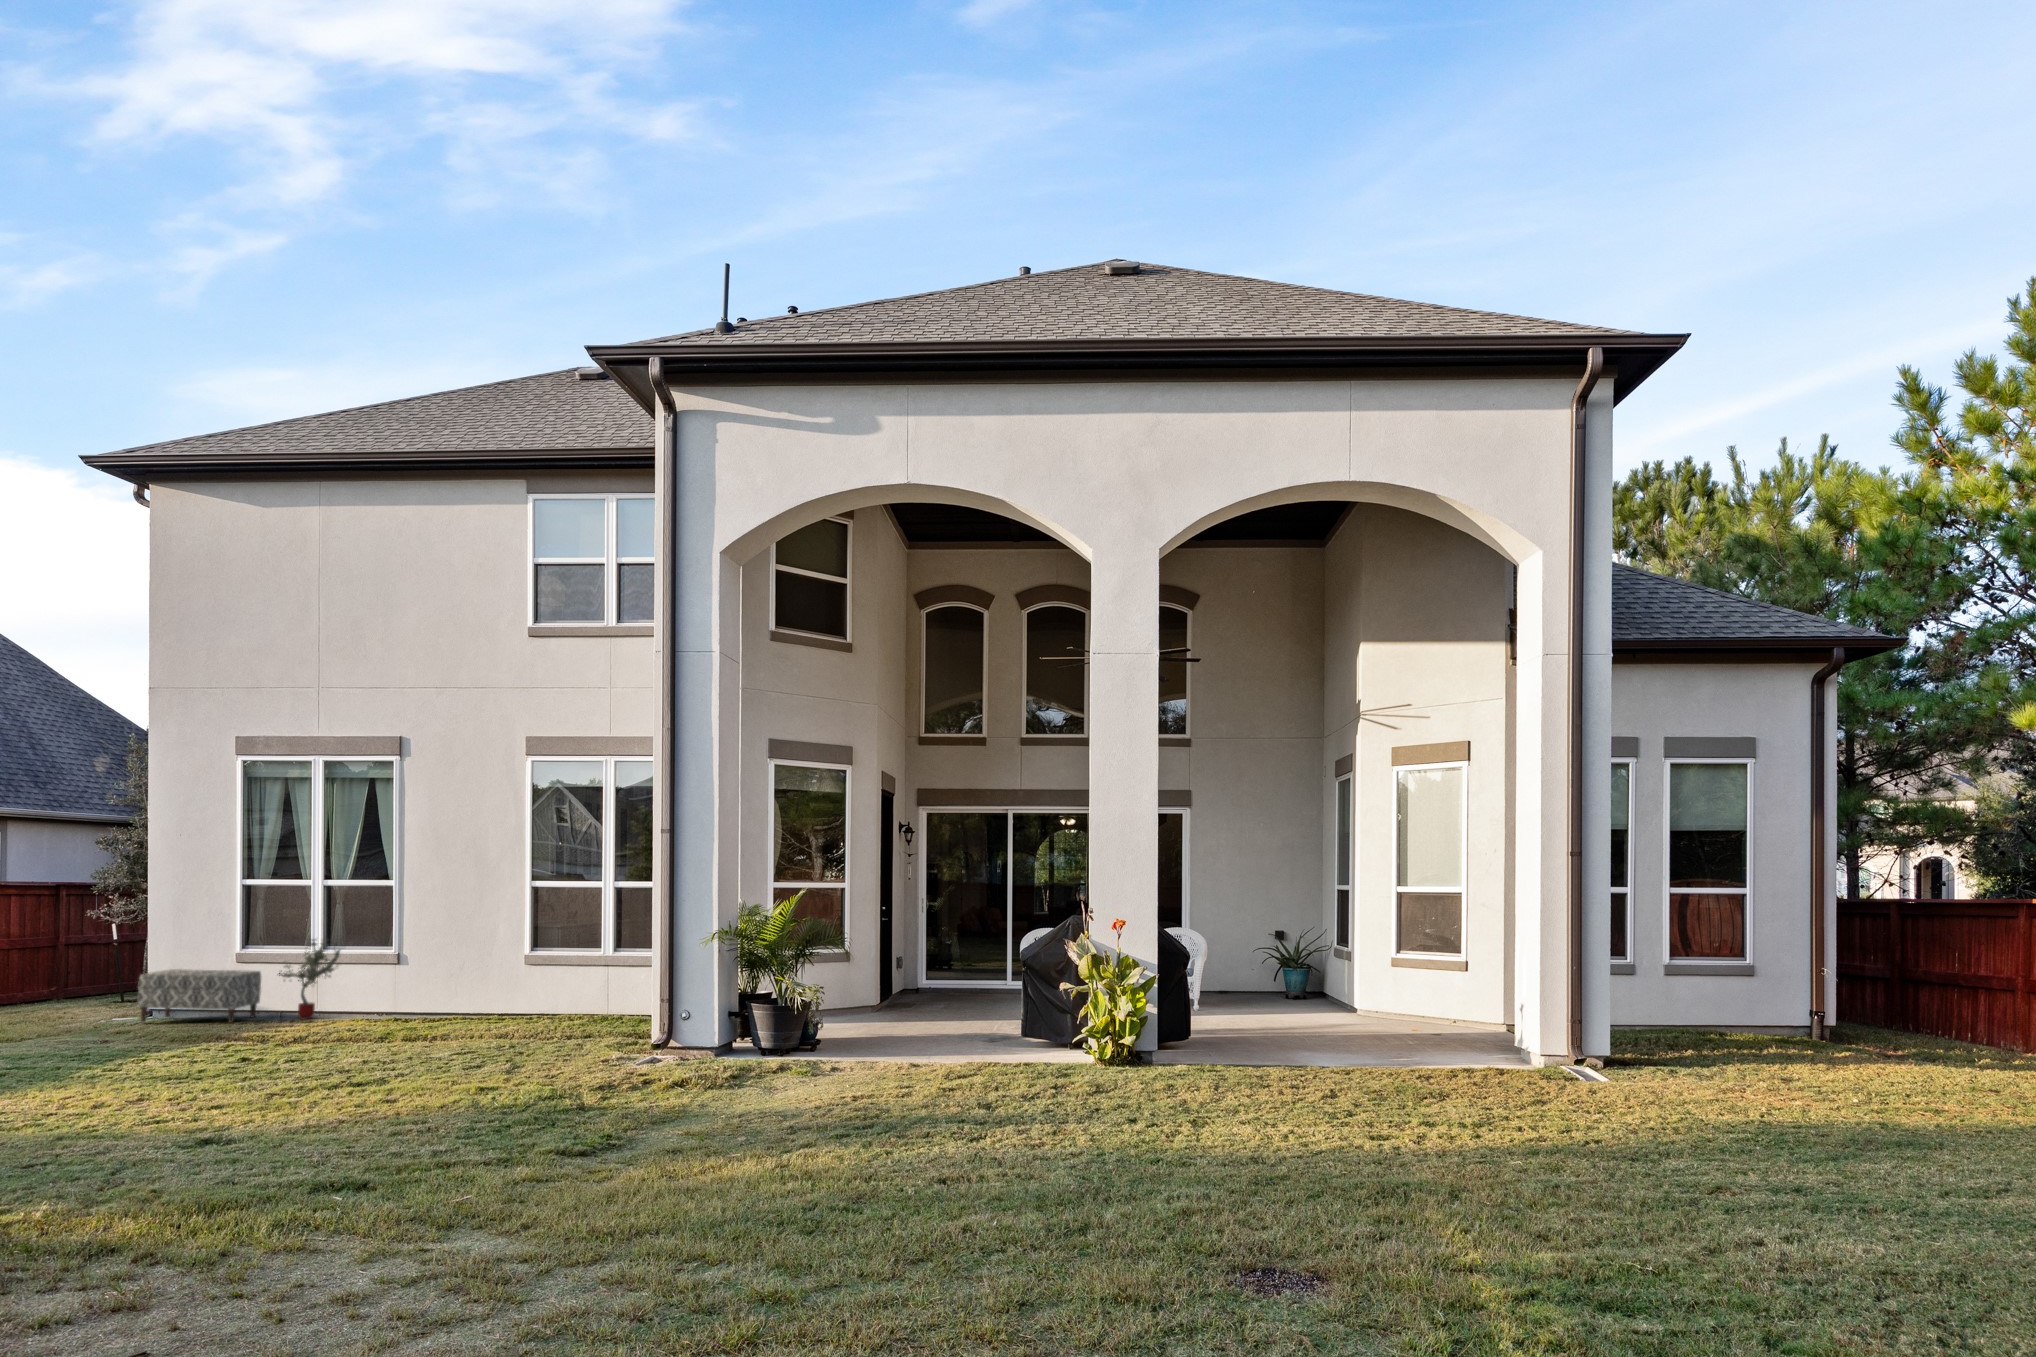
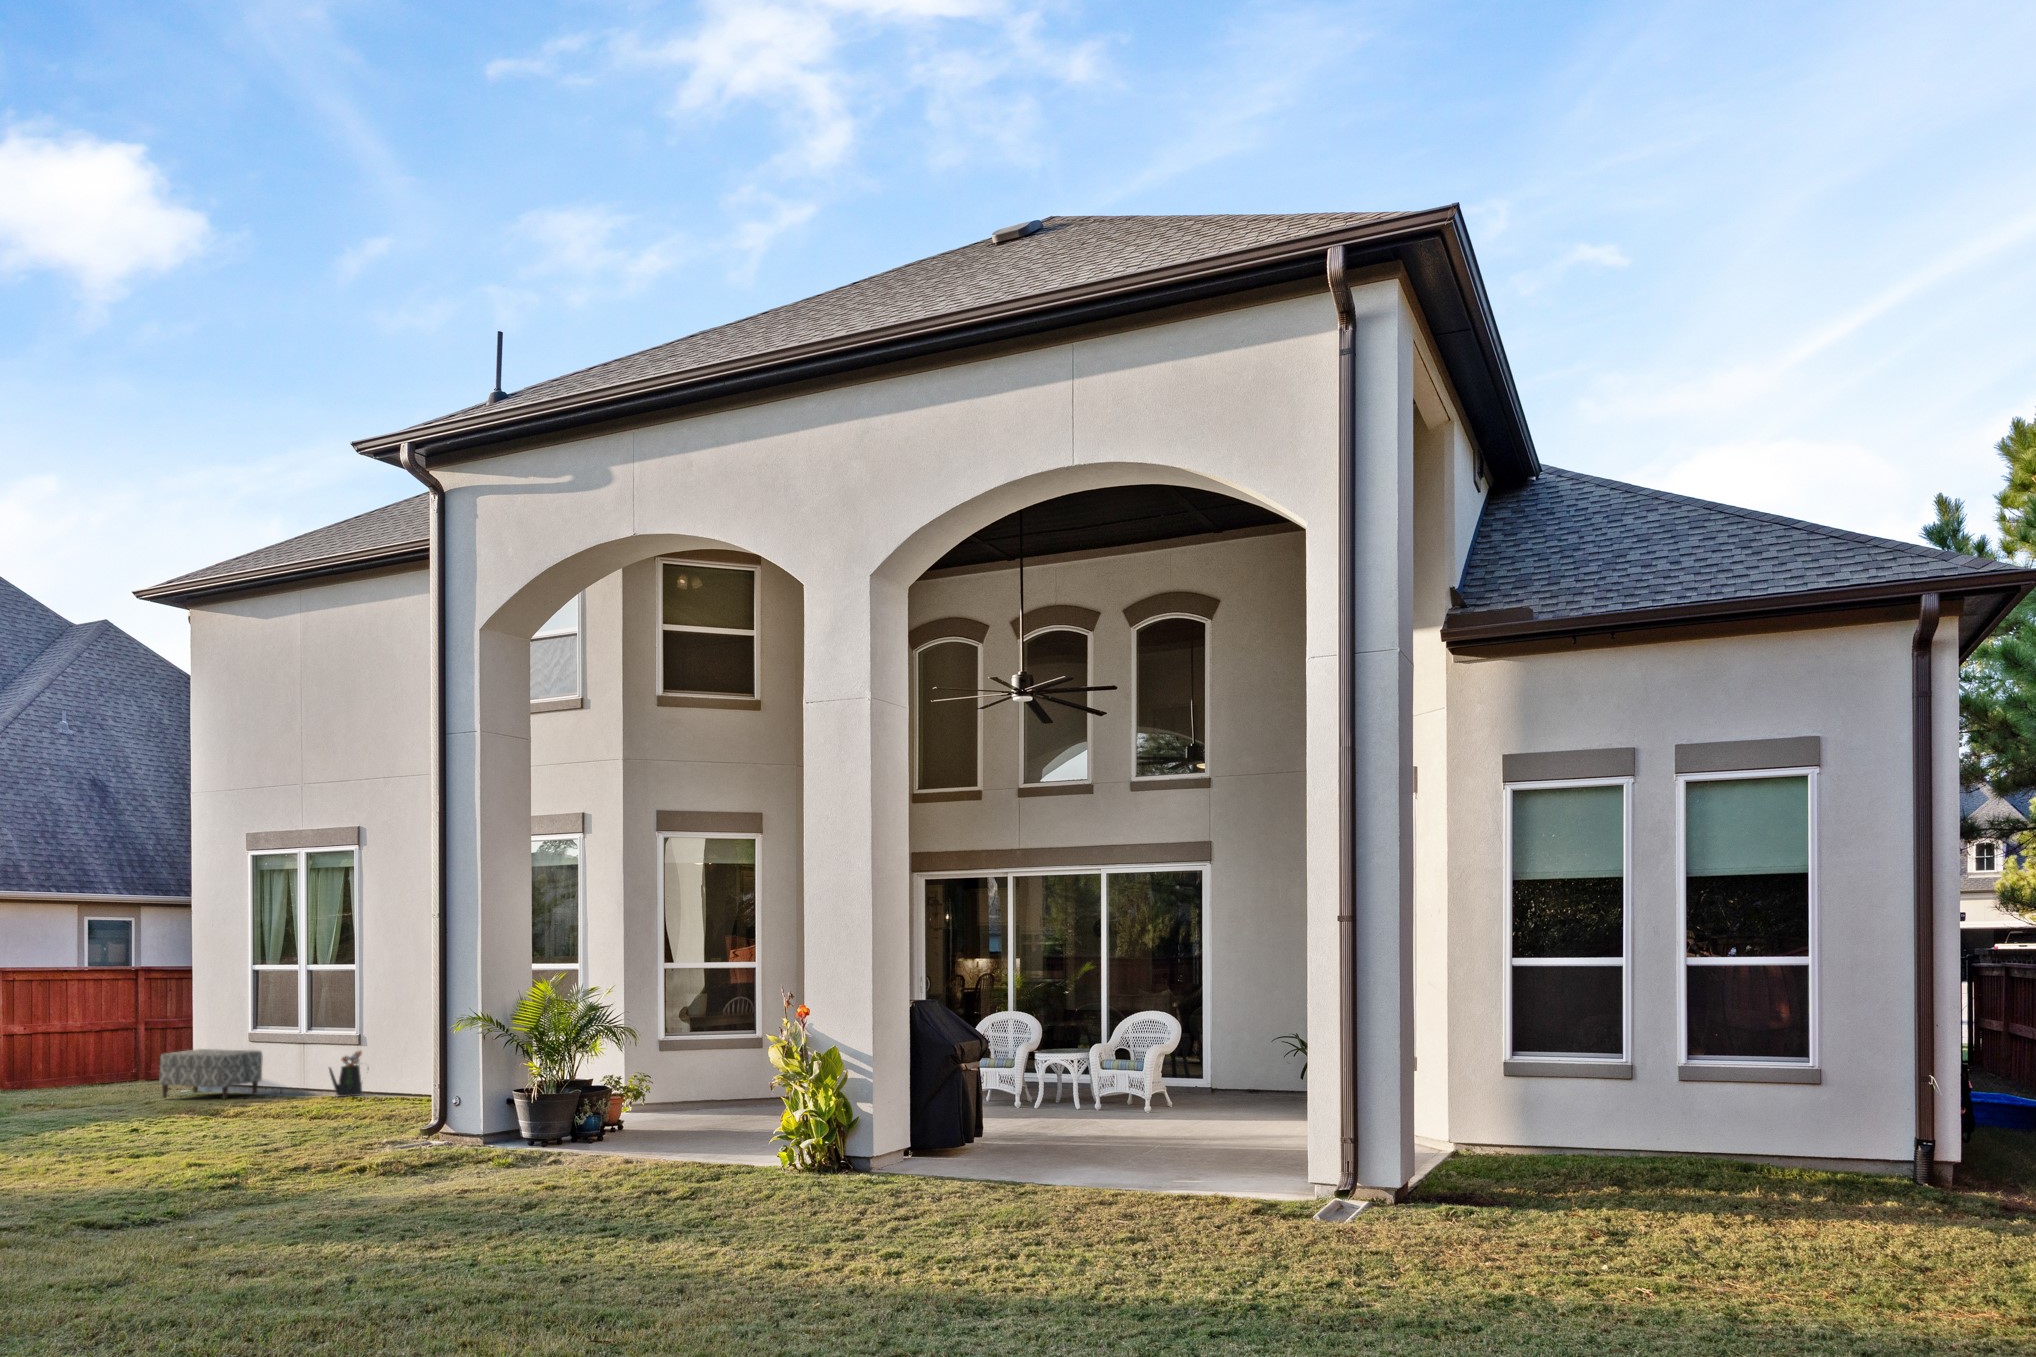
potted tree: present [279,939,340,1019] -> none [263,1019,316,1097]
watering can: none [374,970,408,1018] -> present [329,1051,368,1097]

